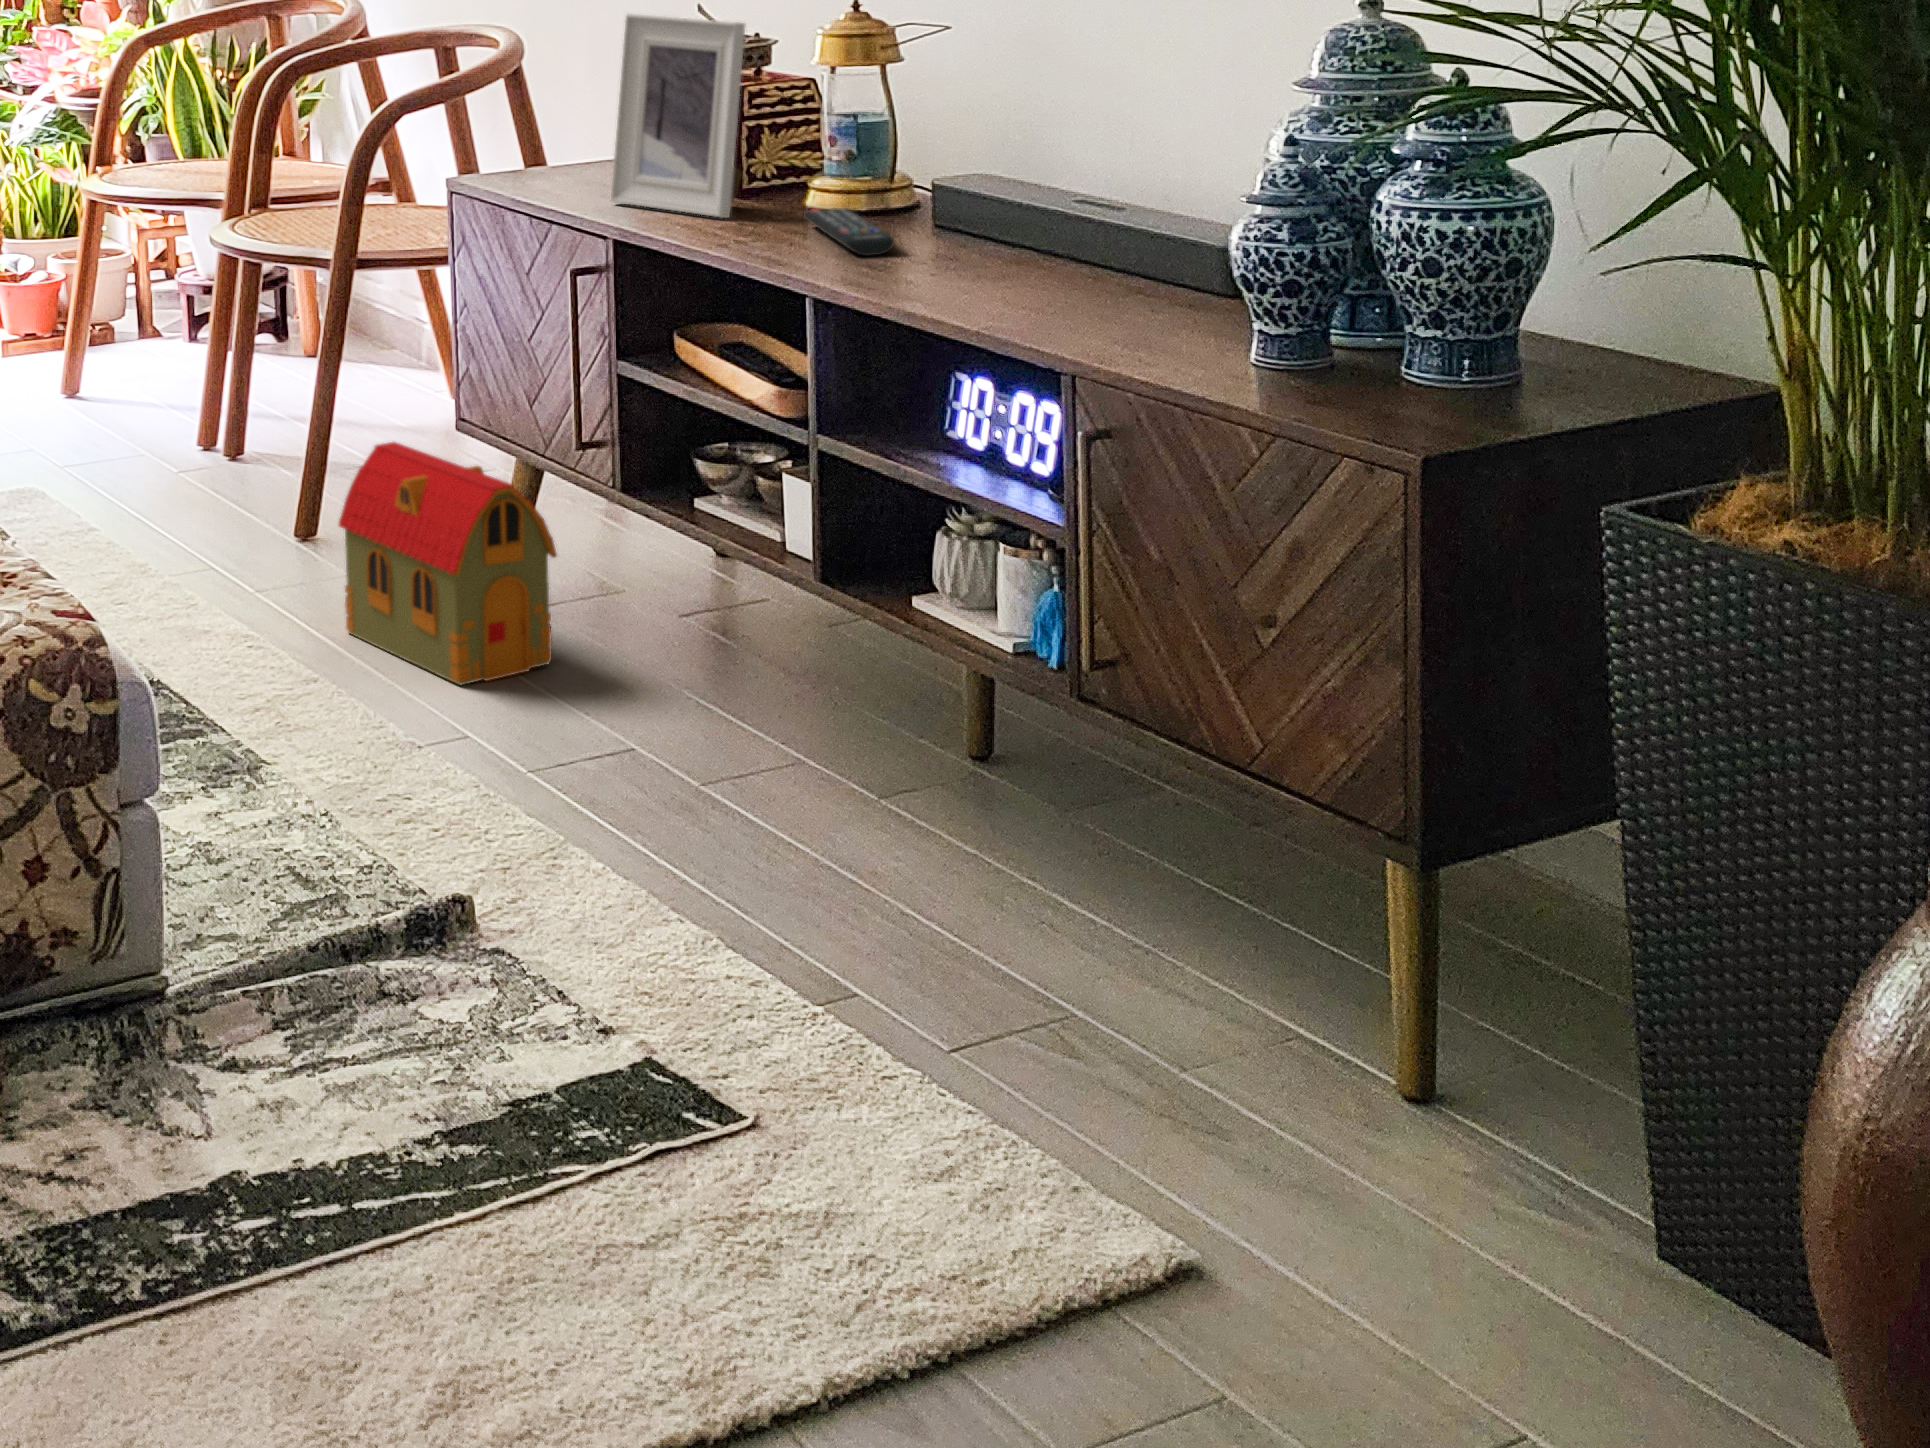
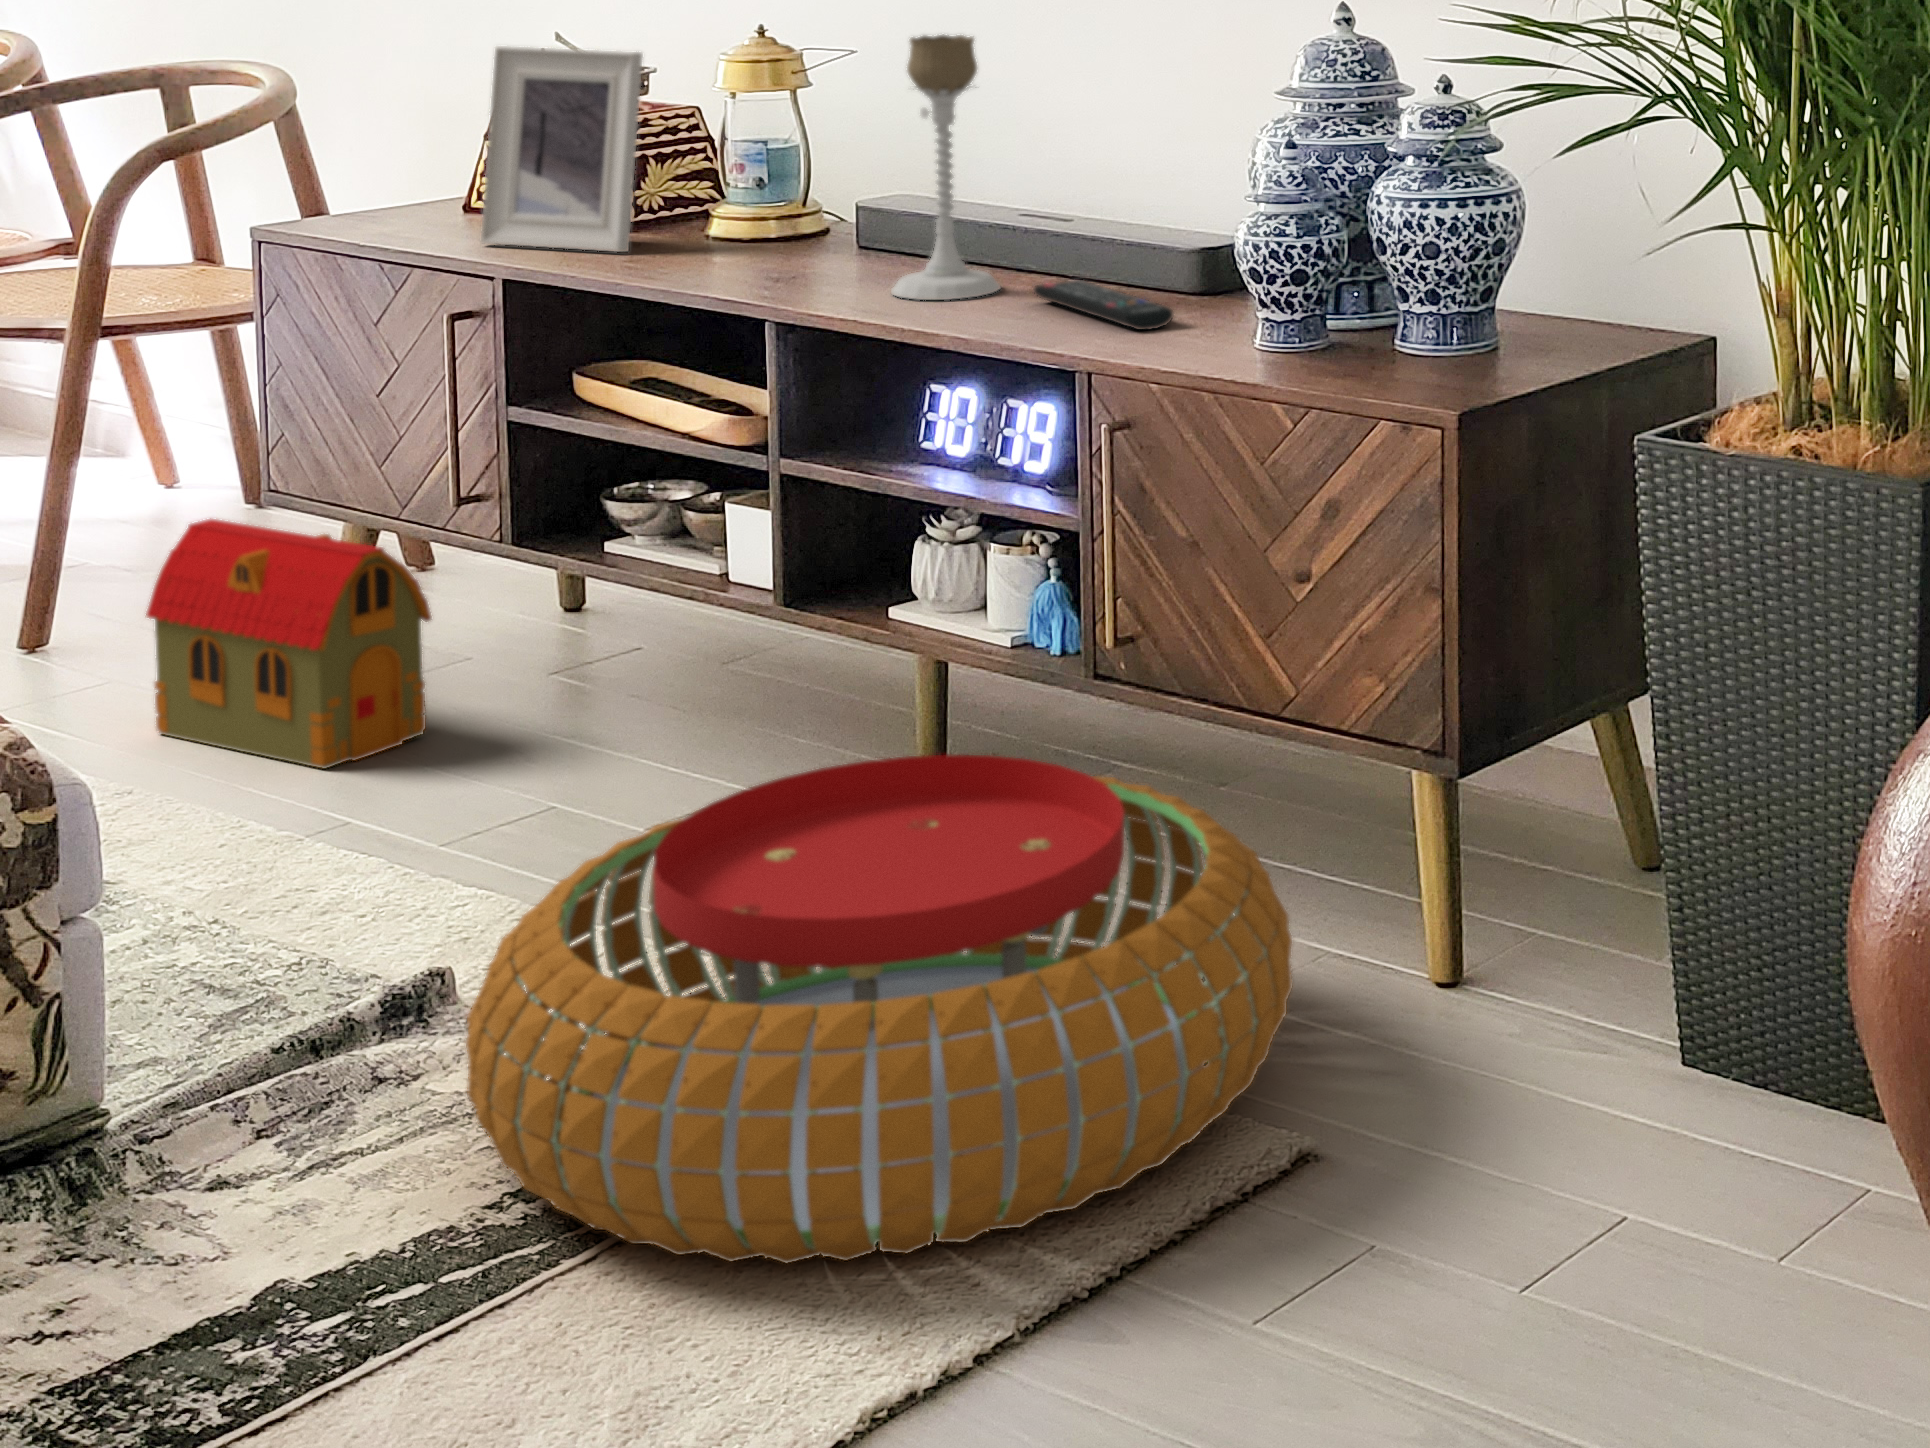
candle holder: none [932,12,1041,287] -> present [891,34,1000,300]
remote control: present [803,208,894,256] -> present [1034,280,1173,330]
pouf: none [411,759,1213,1281] -> present [466,754,1293,1263]

